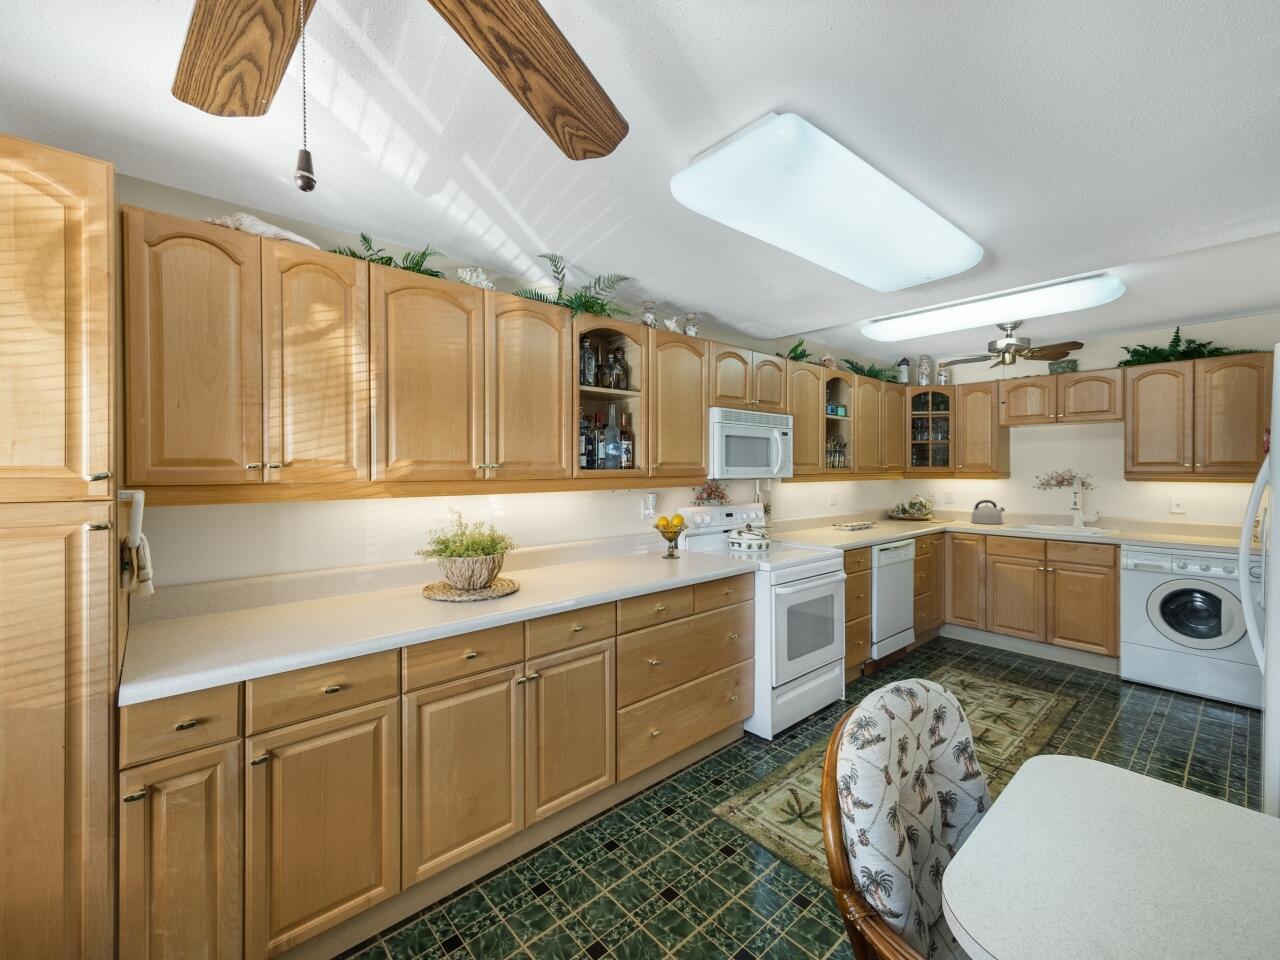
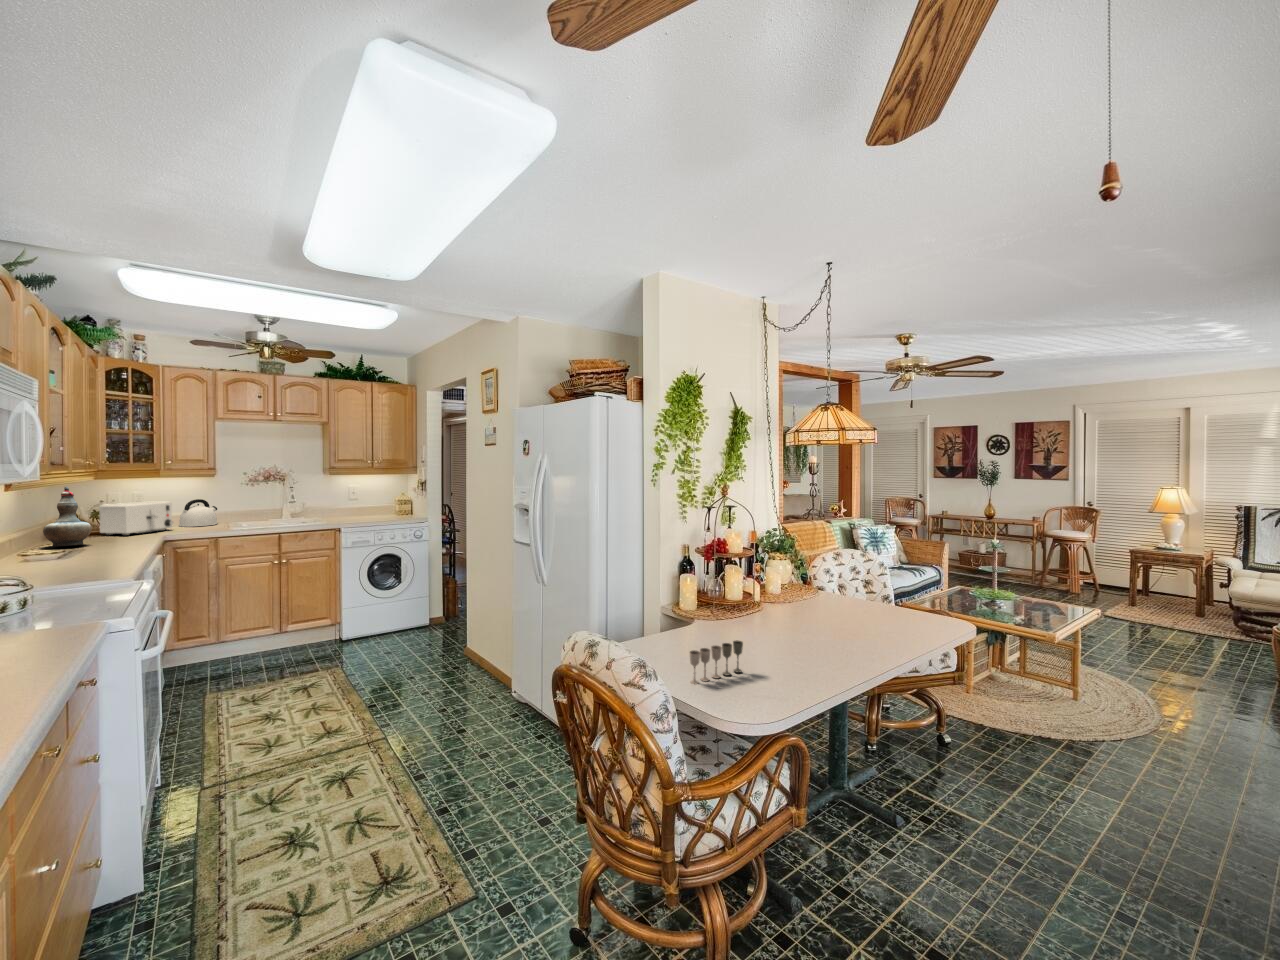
decorative vase: none [862,484,887,526] -> present [43,487,92,547]
toaster: none [908,499,957,524] -> present [99,502,173,536]
wine glass: none [1033,775,1213,913] -> present [690,640,743,684]

